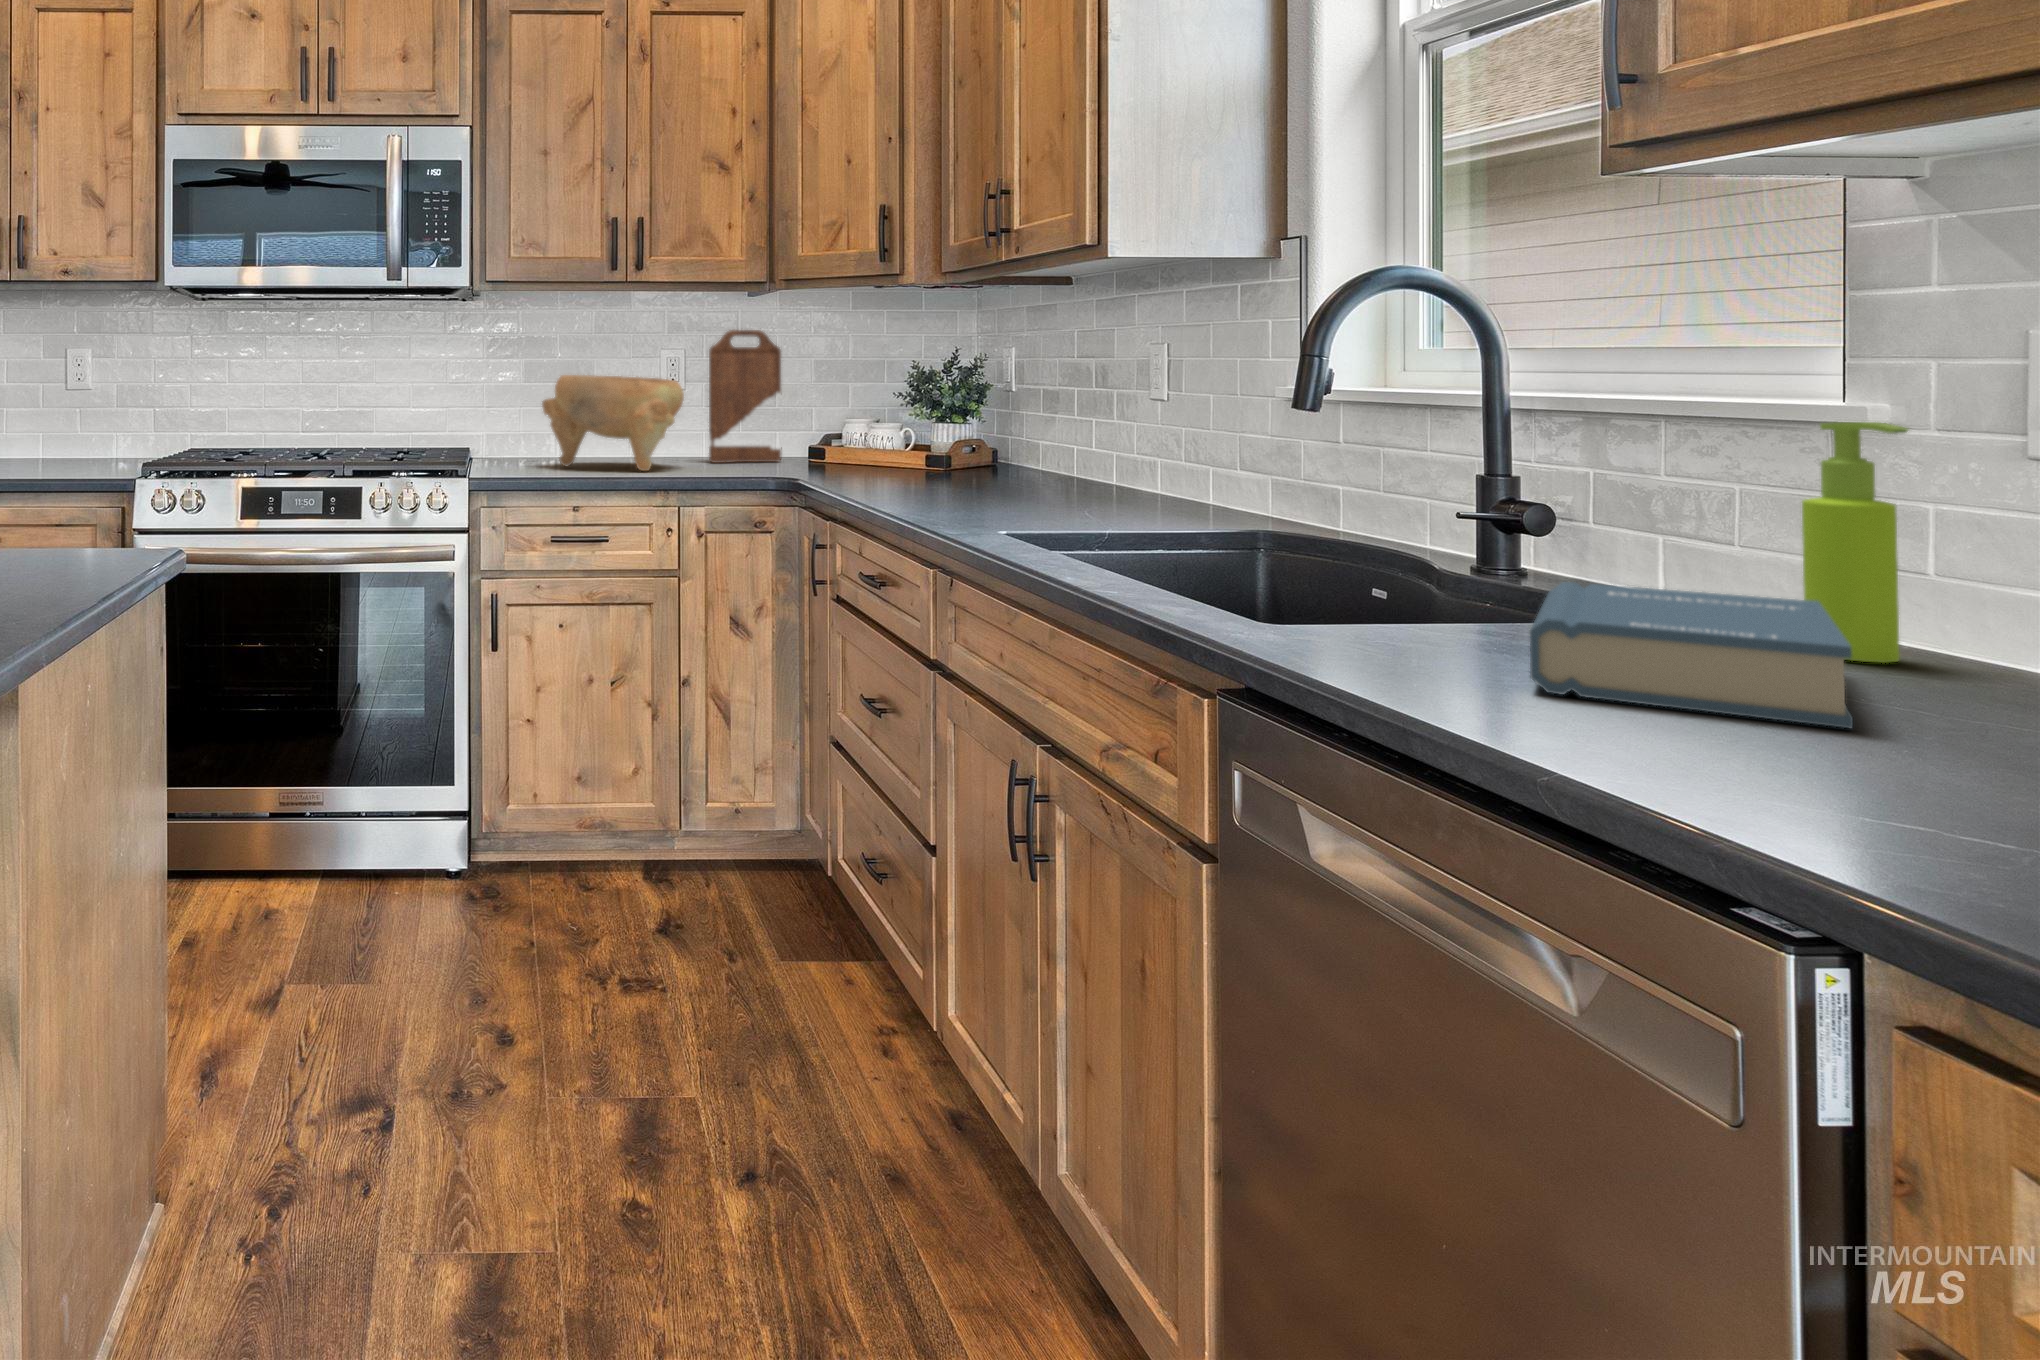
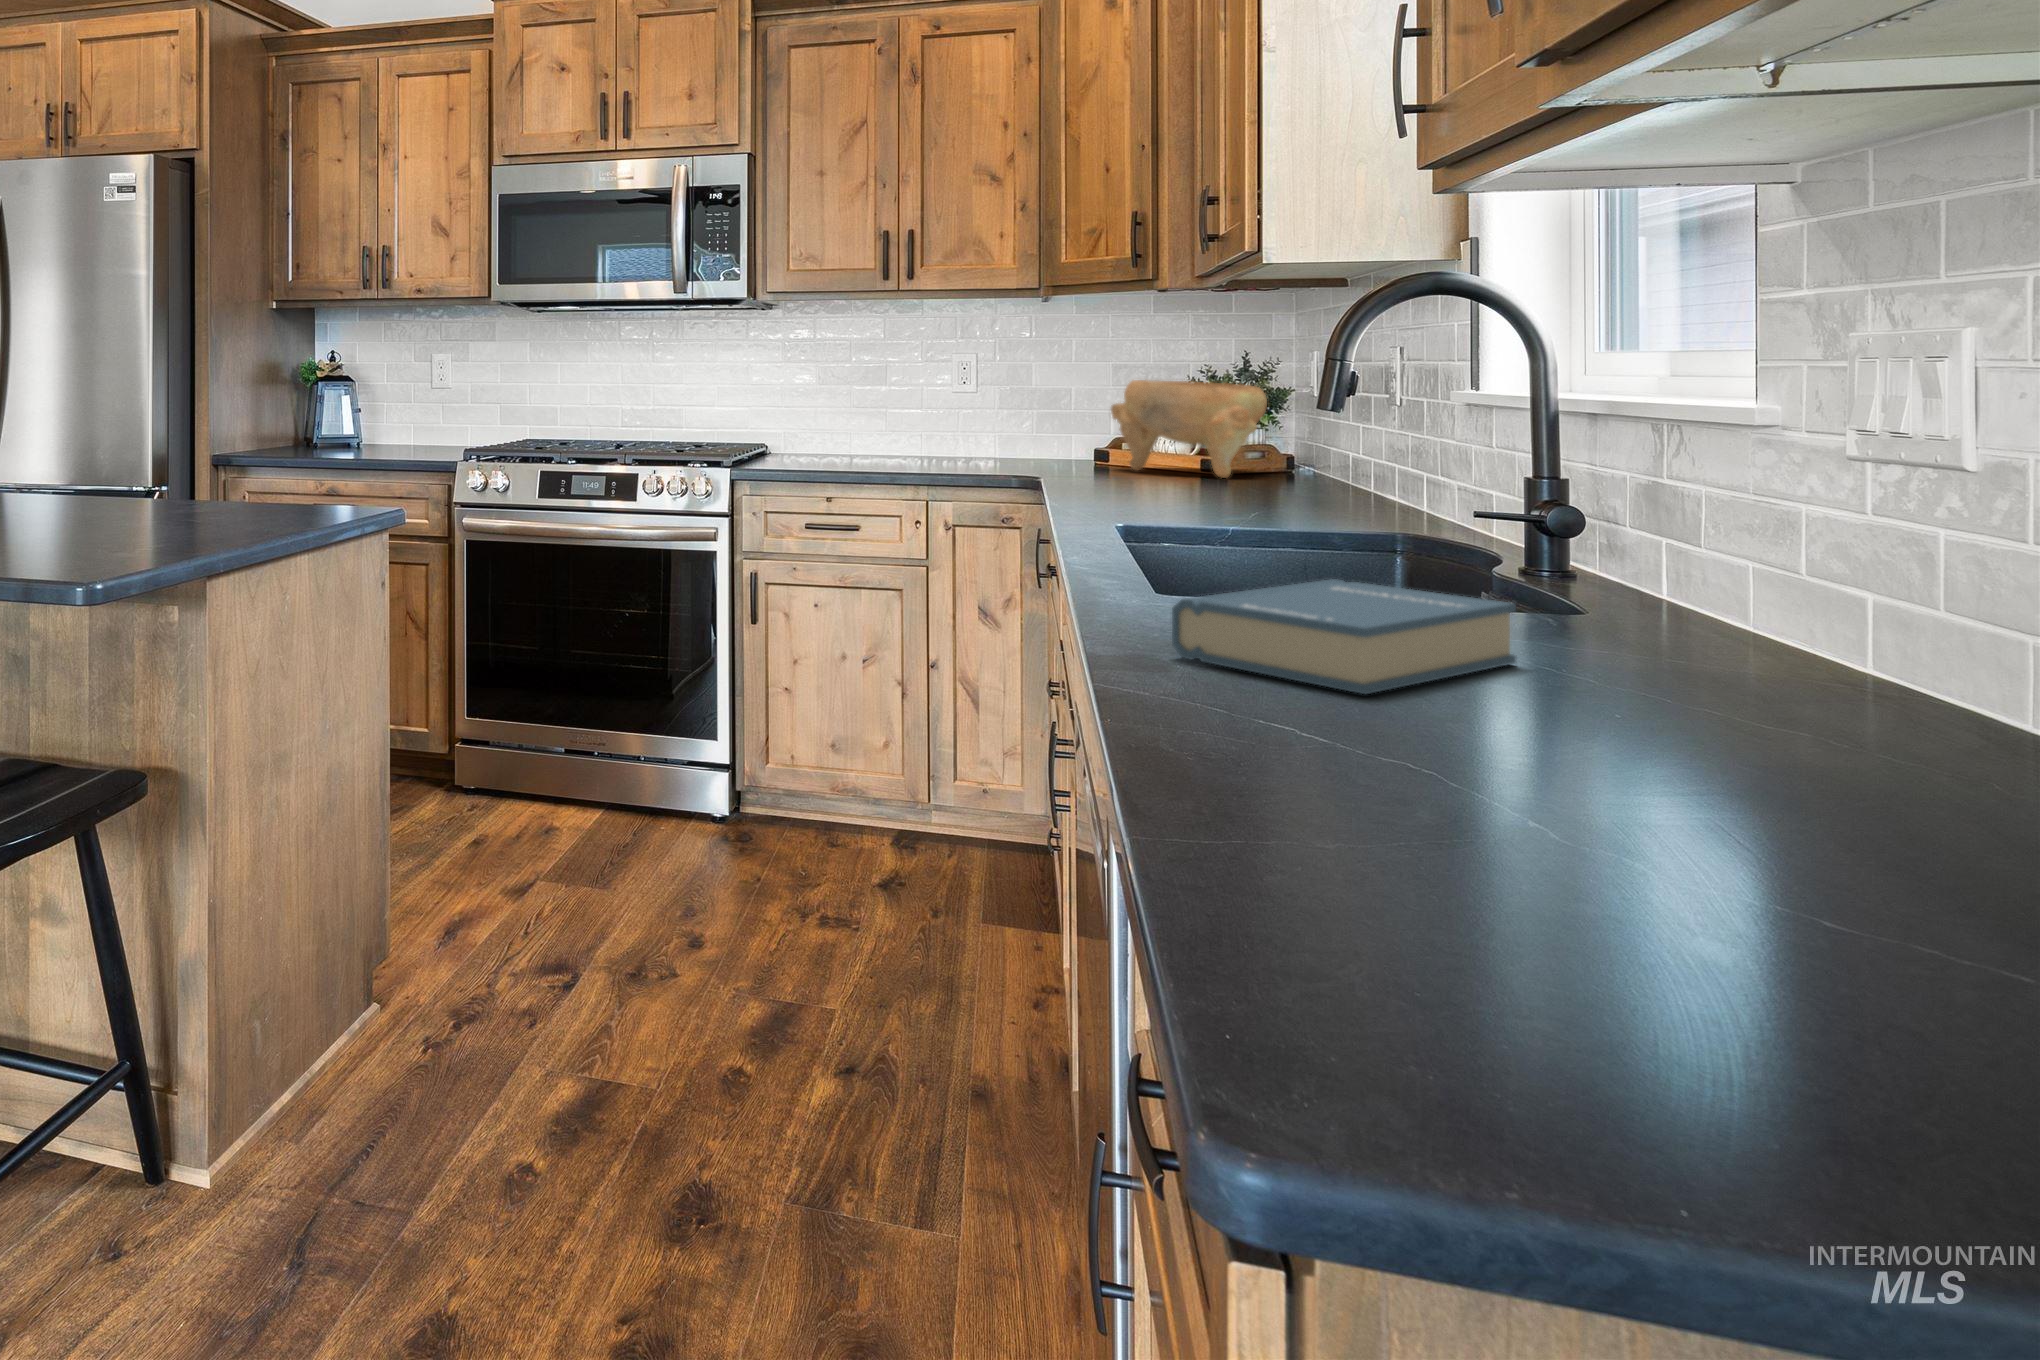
cutting board: present [709,330,782,463] -> none [992,335,1069,463]
decorative bowl: present [542,375,684,471] -> present [1111,380,1267,478]
soap dispenser: present [1802,422,1908,663] -> none [1557,446,1637,665]

